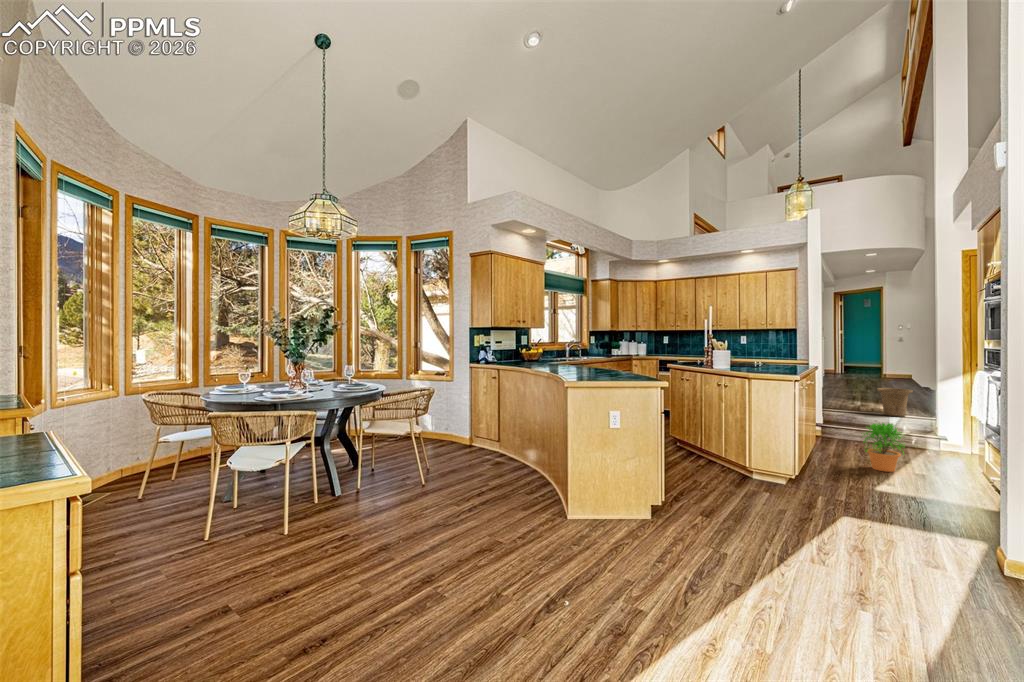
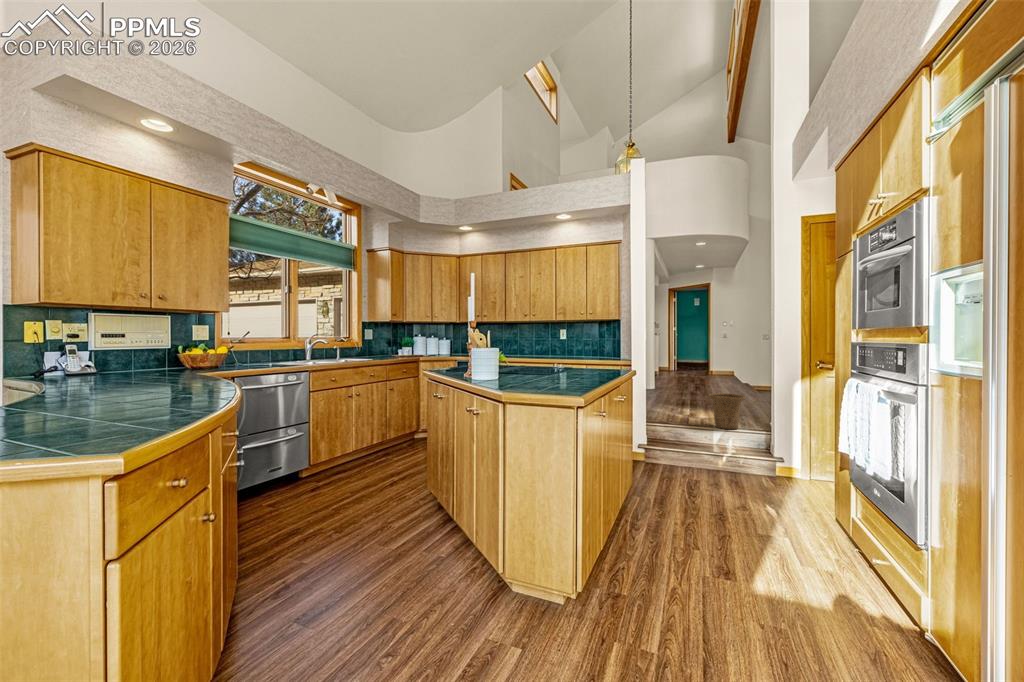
potted plant: present [861,423,904,472] -> none [687,457,759,537]

